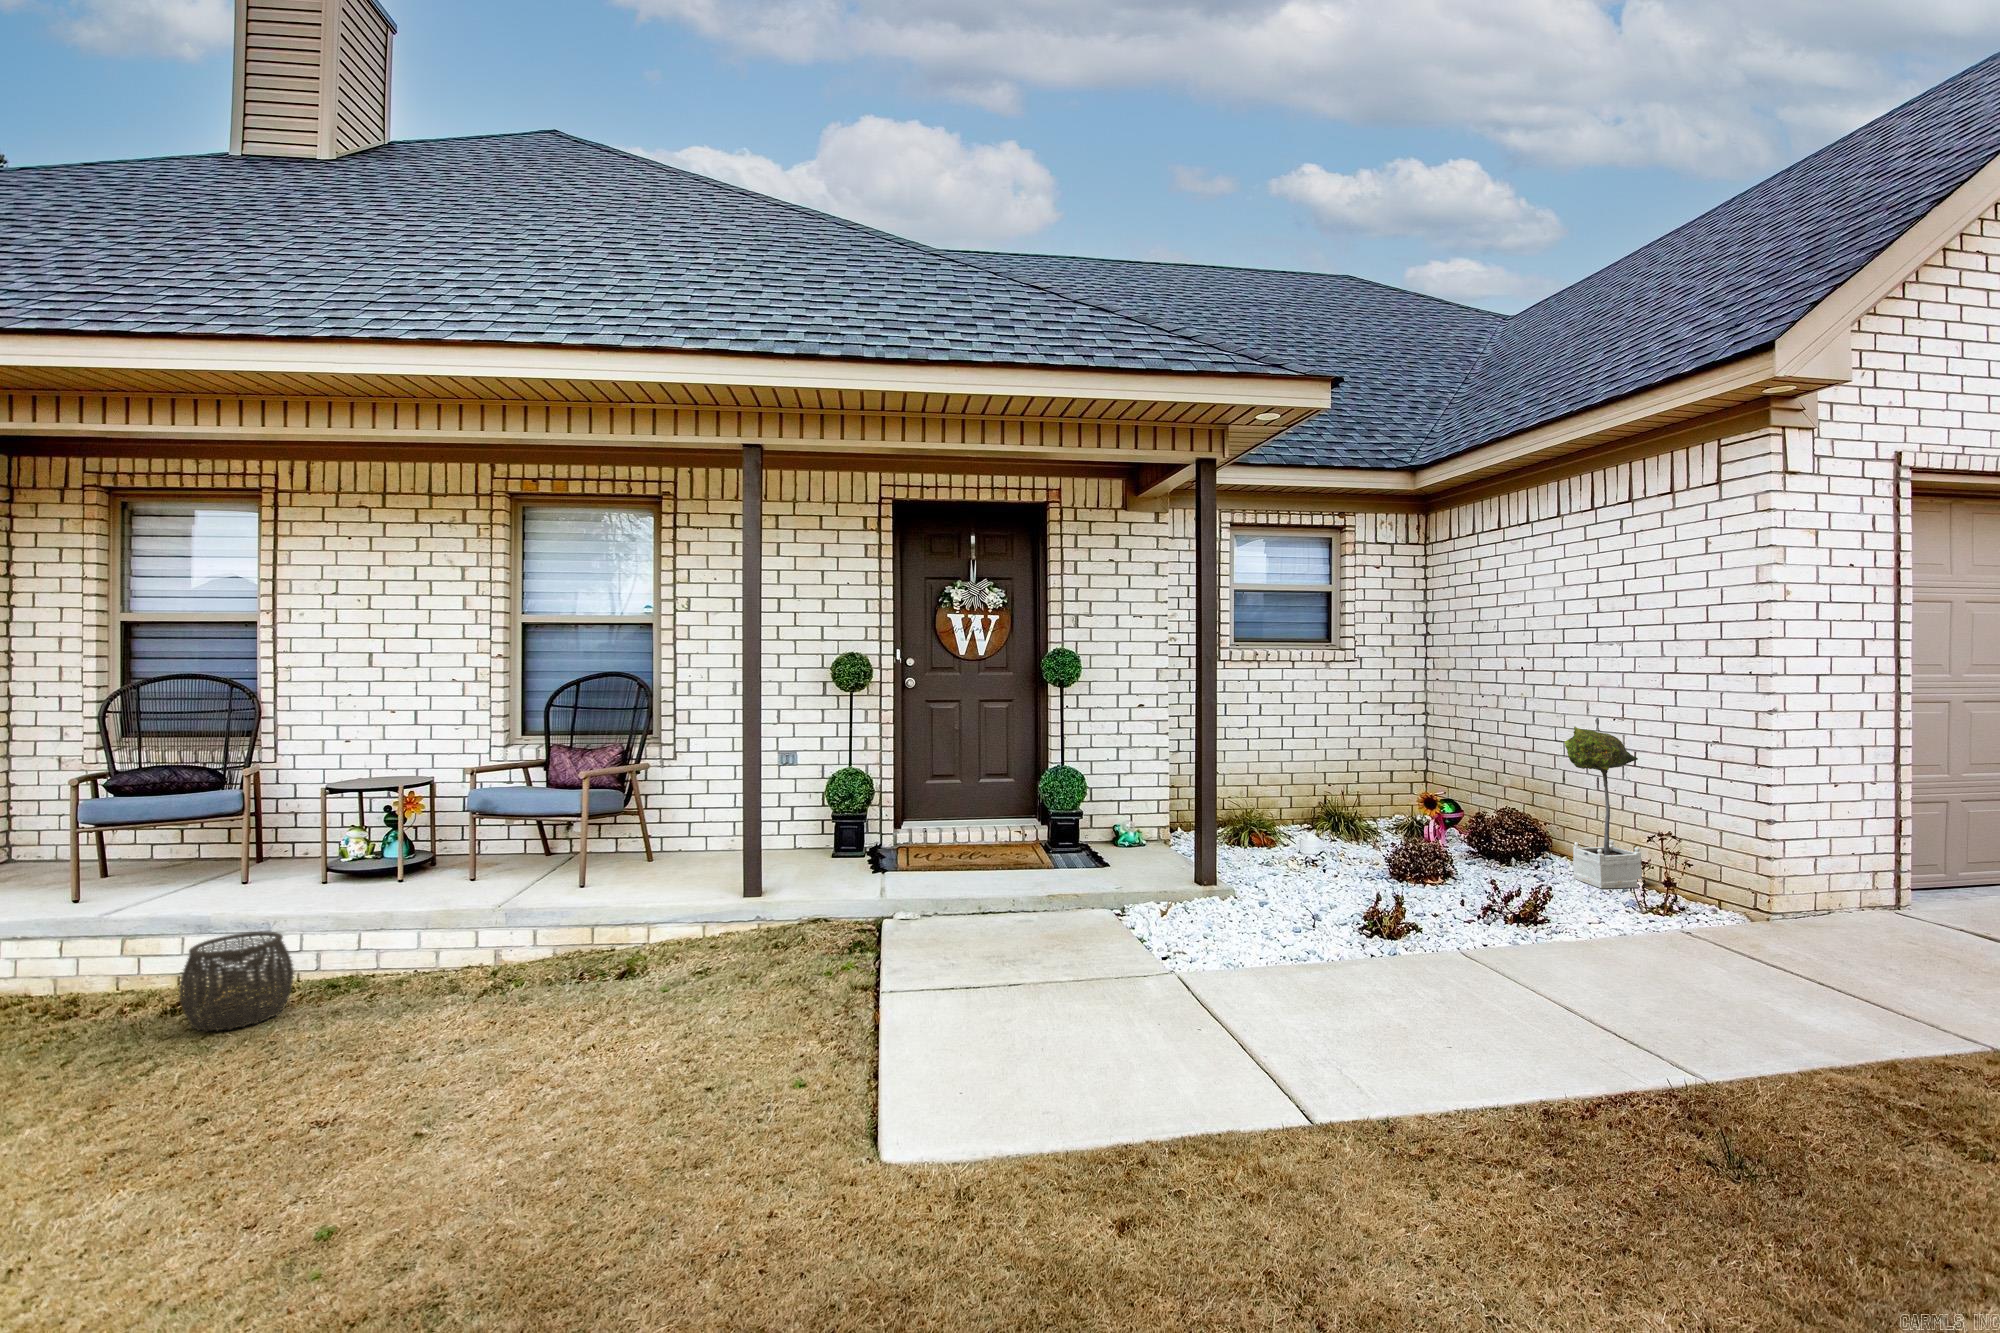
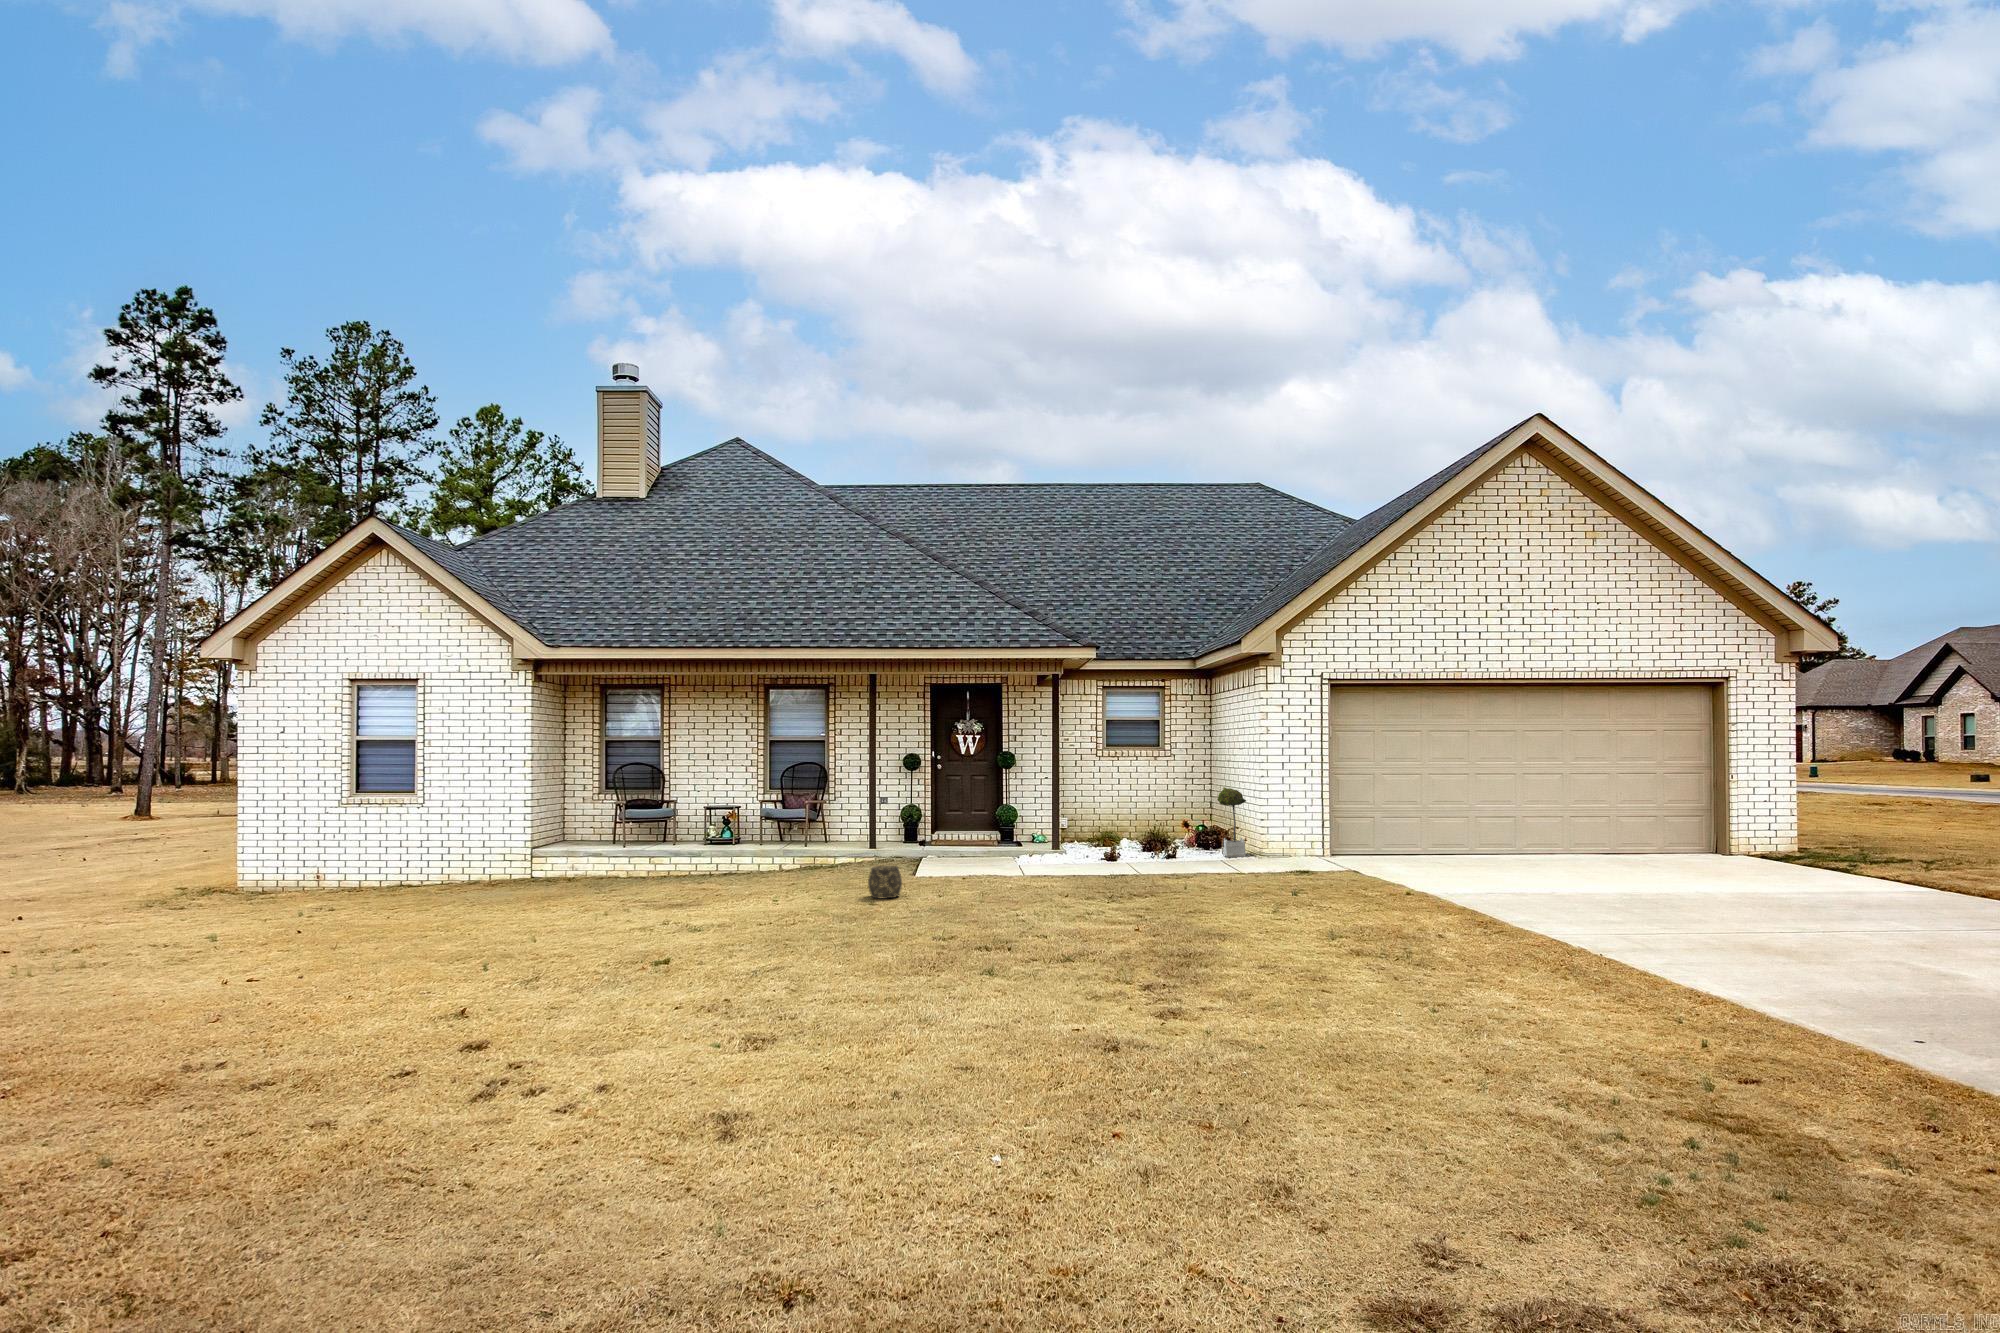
woven basket: present [179,932,294,1031] -> present [868,866,902,899]

